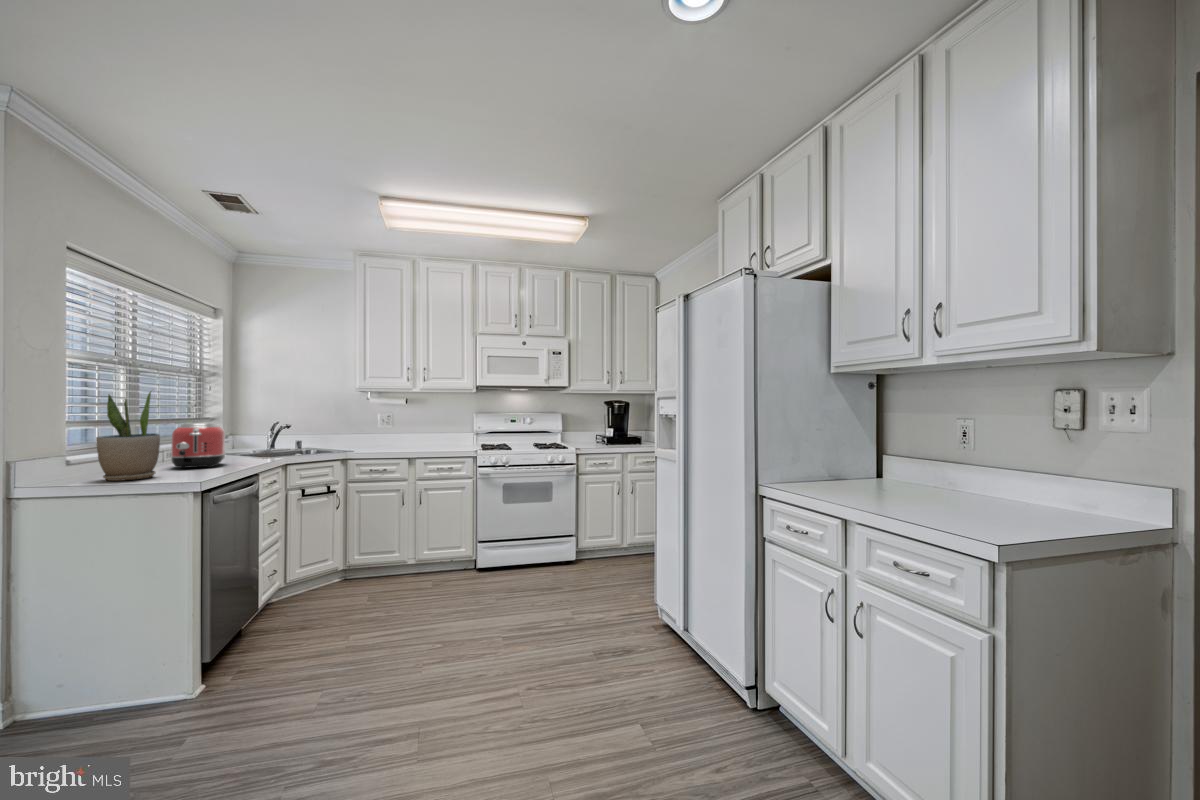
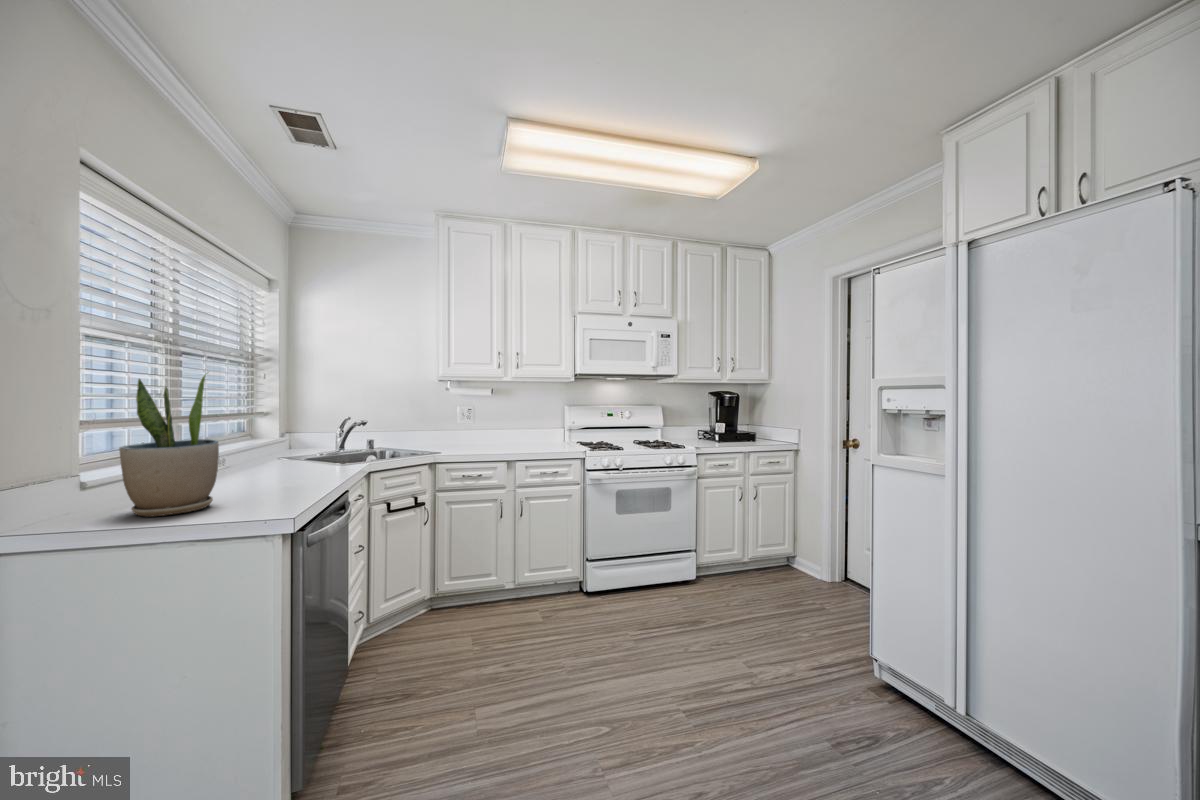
toaster: present [171,423,225,469] -> none [229,421,302,487]

